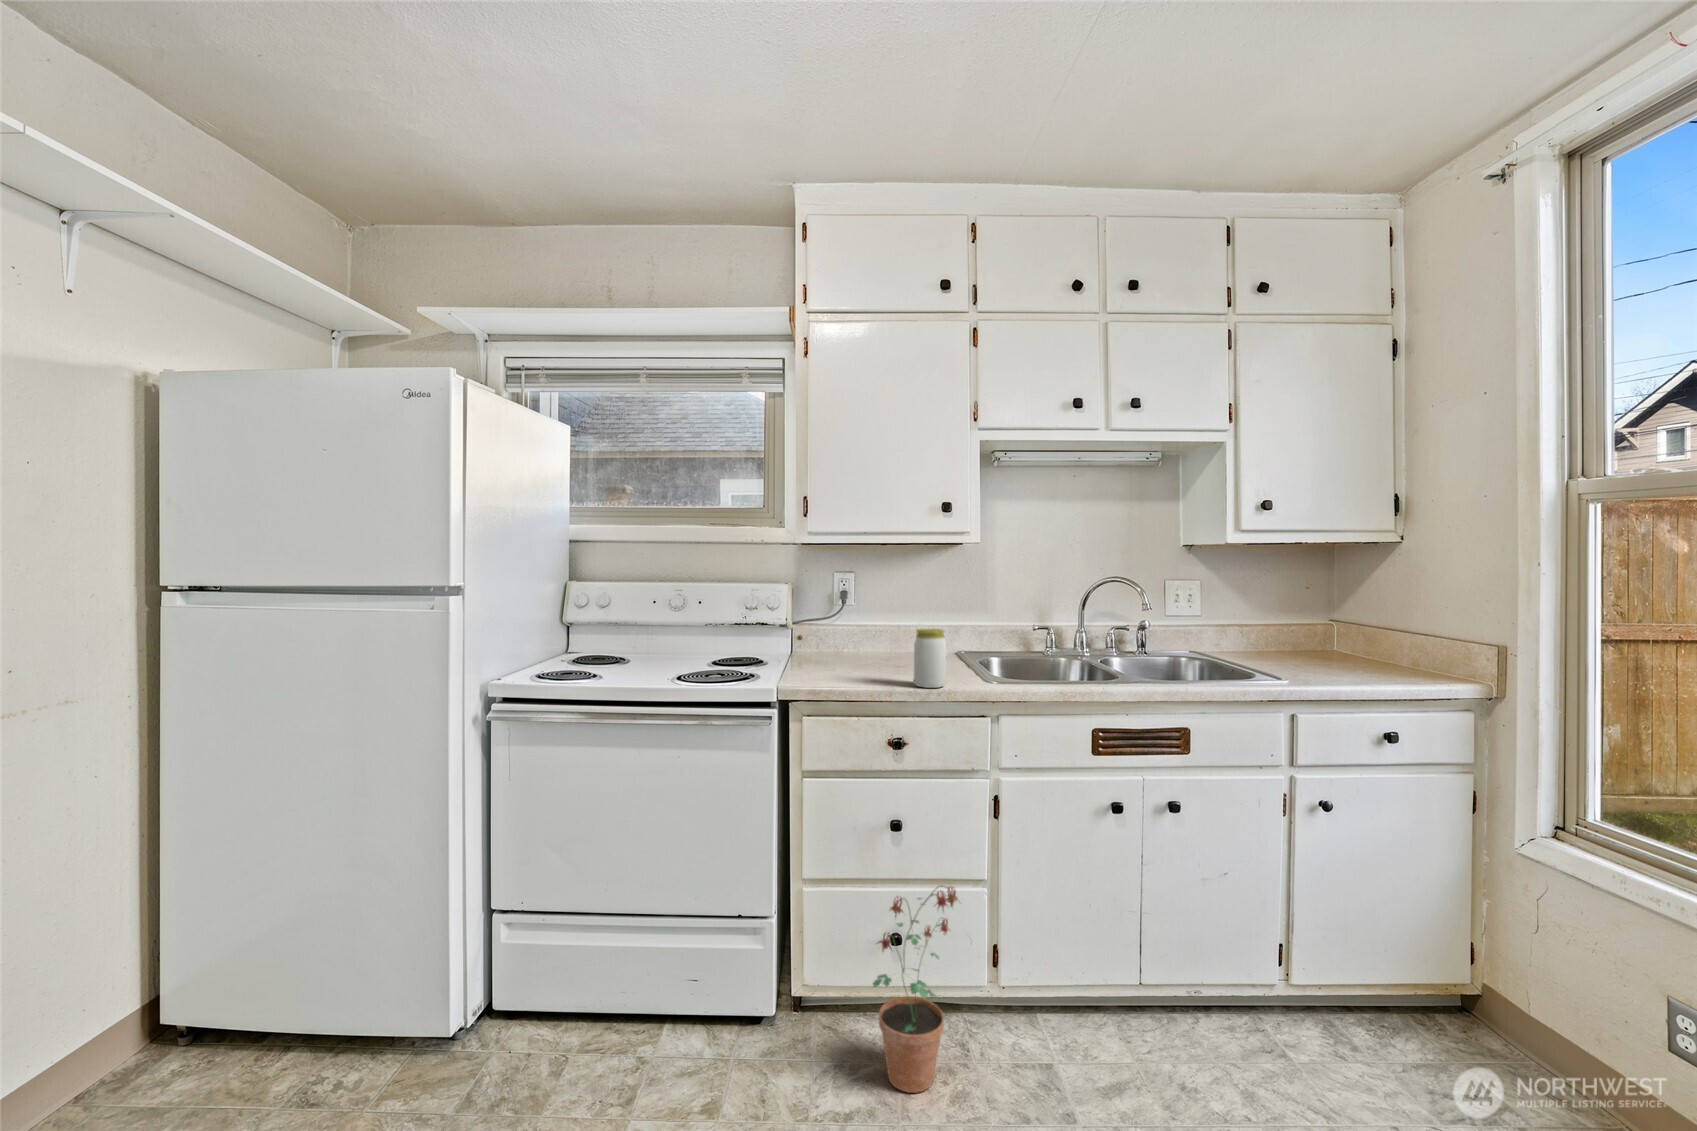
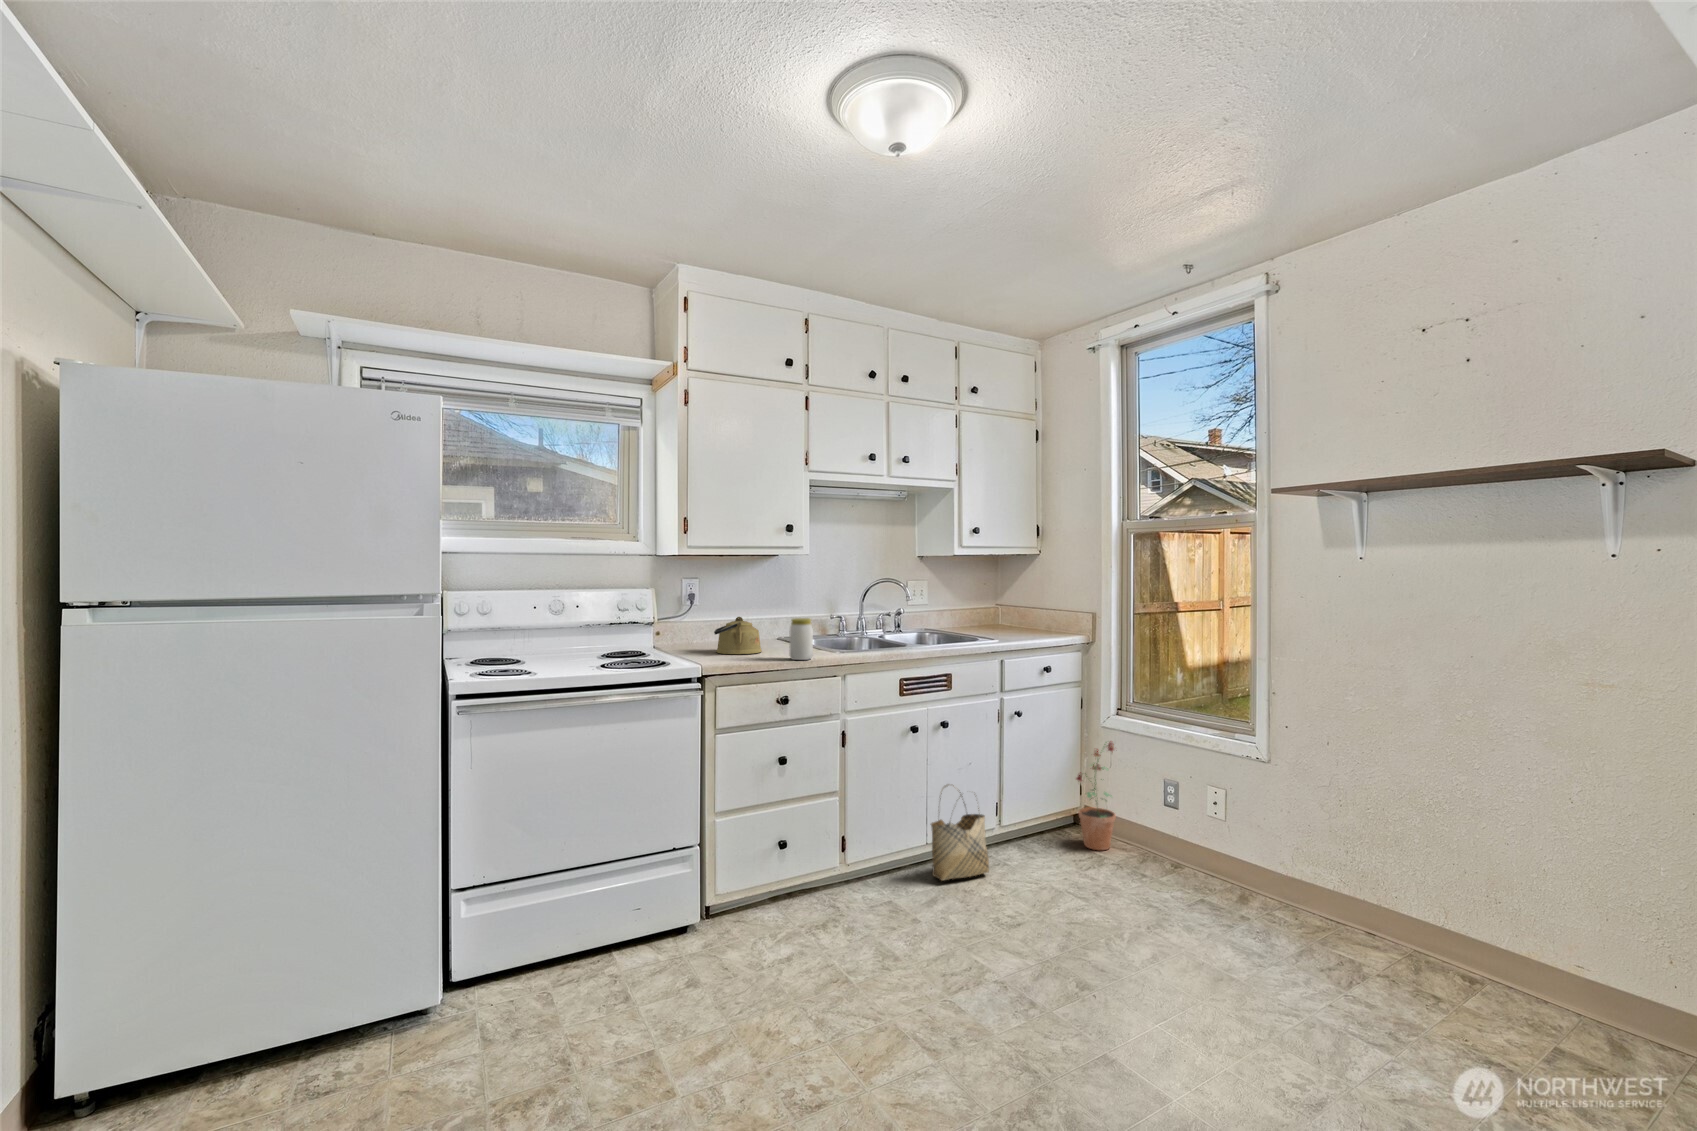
kettle: none [843,623,908,672] -> present [714,617,762,654]
potted plant: present [873,887,958,1093] -> present [1076,741,1115,850]
woven basket: none [1133,901,1243,1067] -> present [931,785,989,881]

